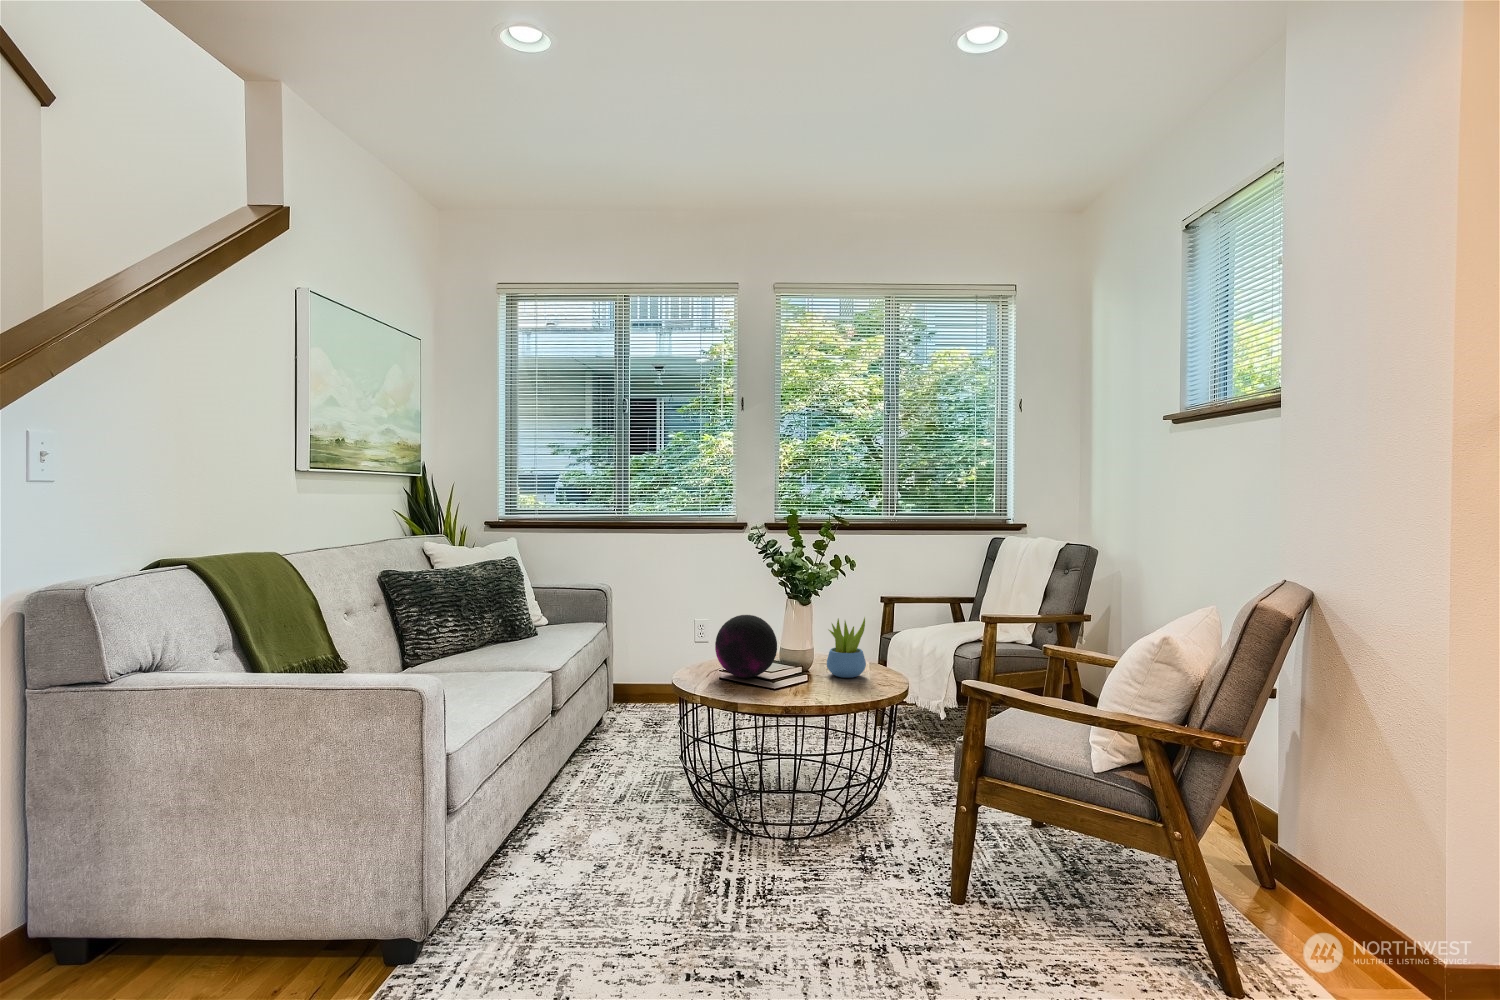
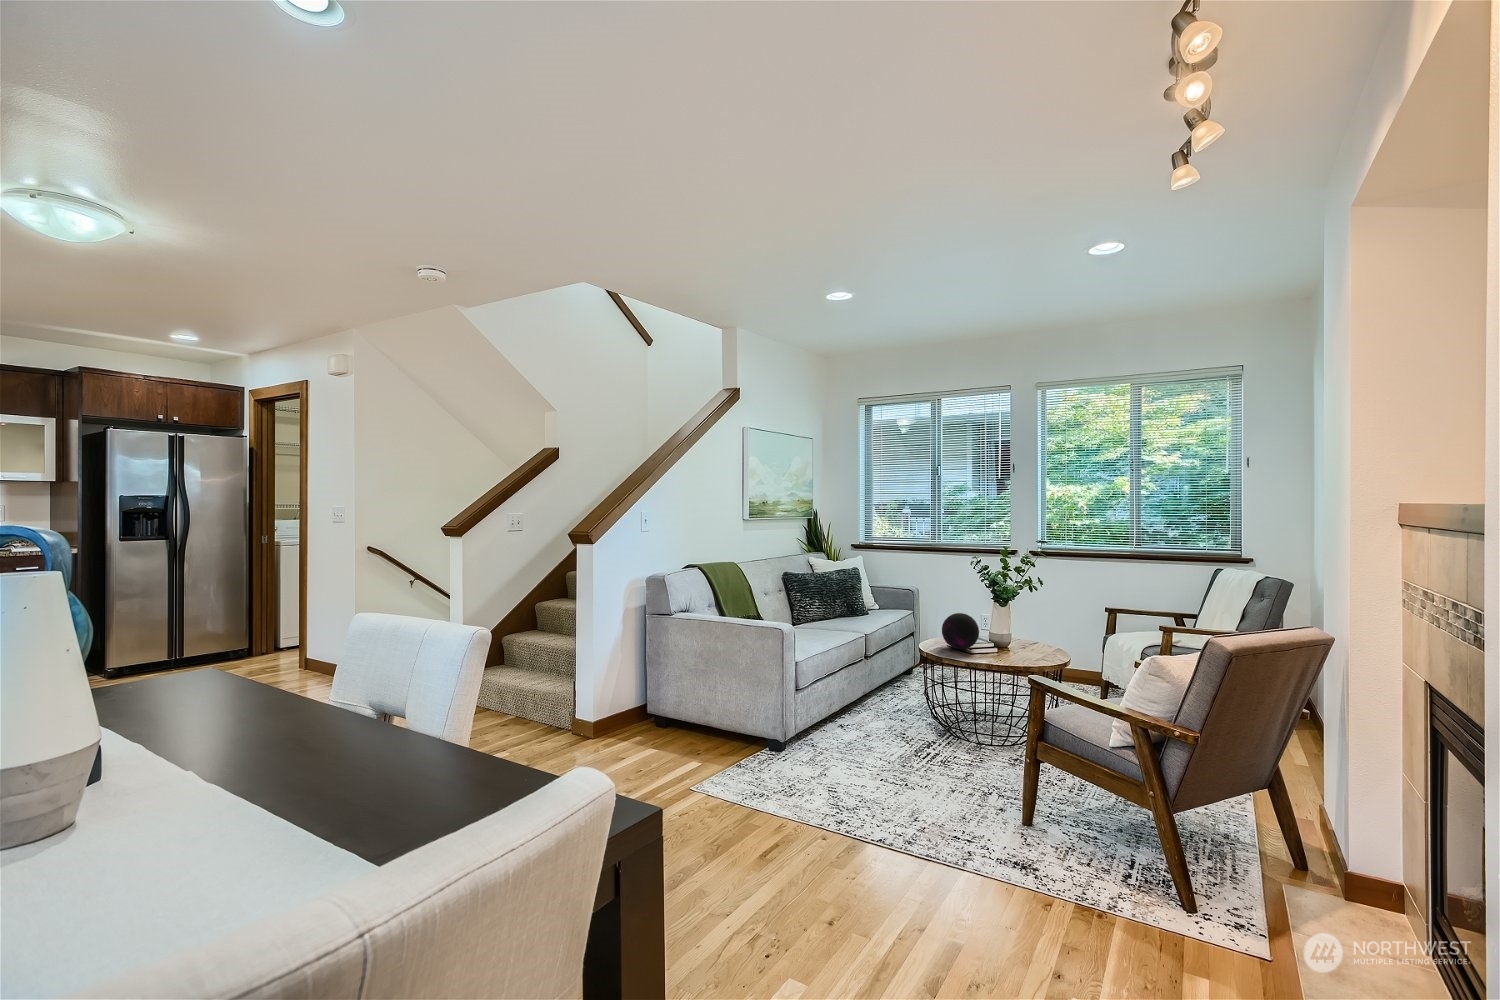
succulent plant: present [827,618,866,678] -> none [1012,620,1038,657]

